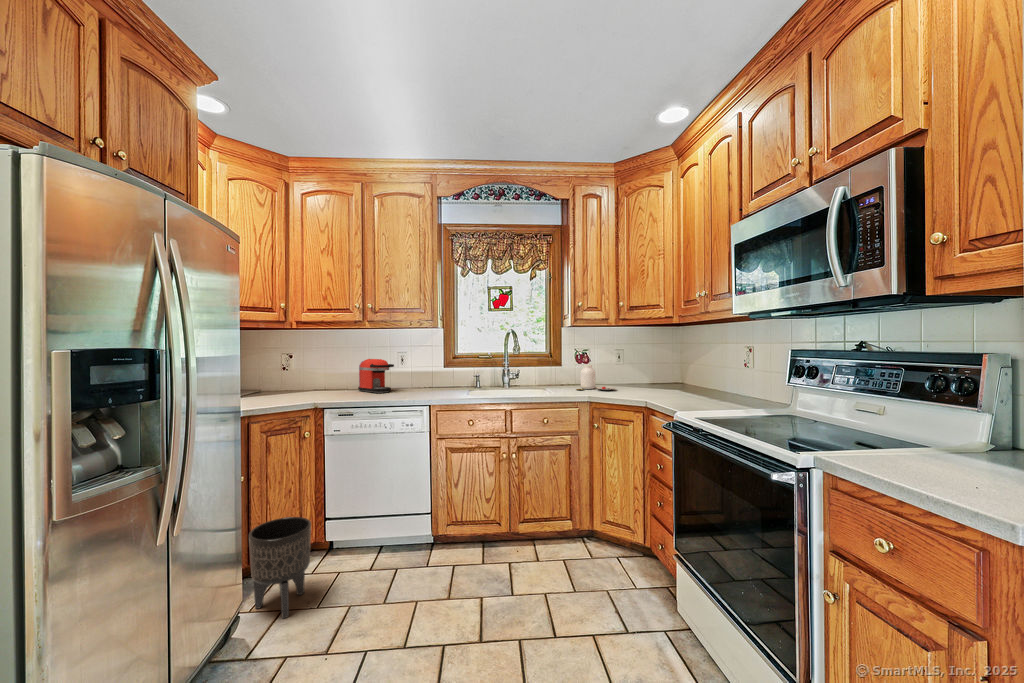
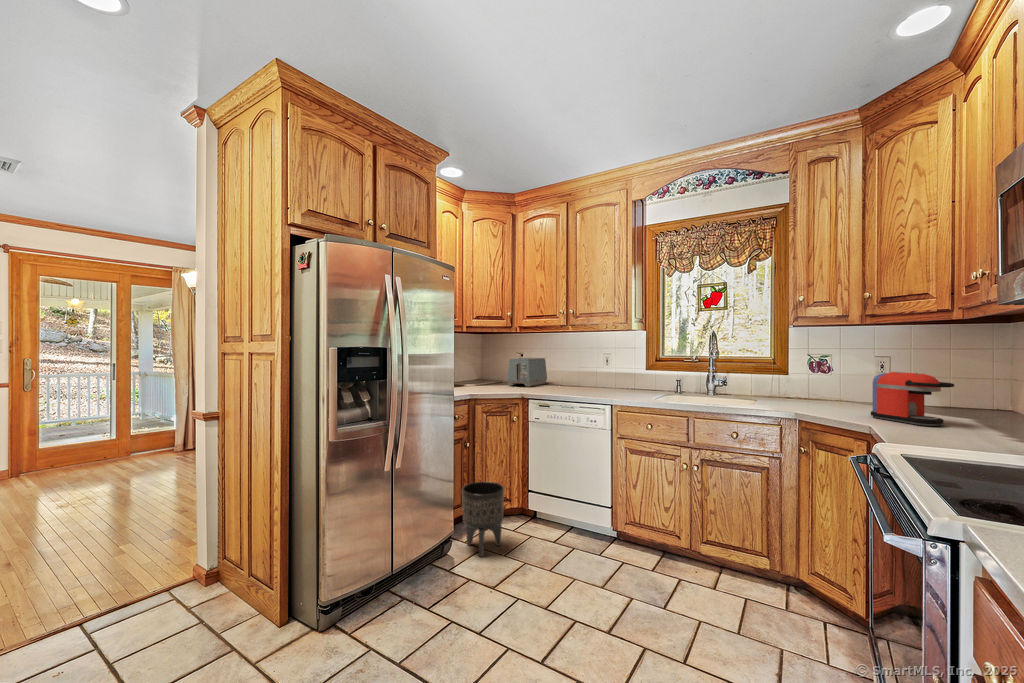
toaster: none [280,358,326,393] -> present [507,358,547,387]
coffee maker: present [358,359,394,393] -> present [871,372,954,426]
jar: present [577,365,616,390] -> none [790,376,848,409]

